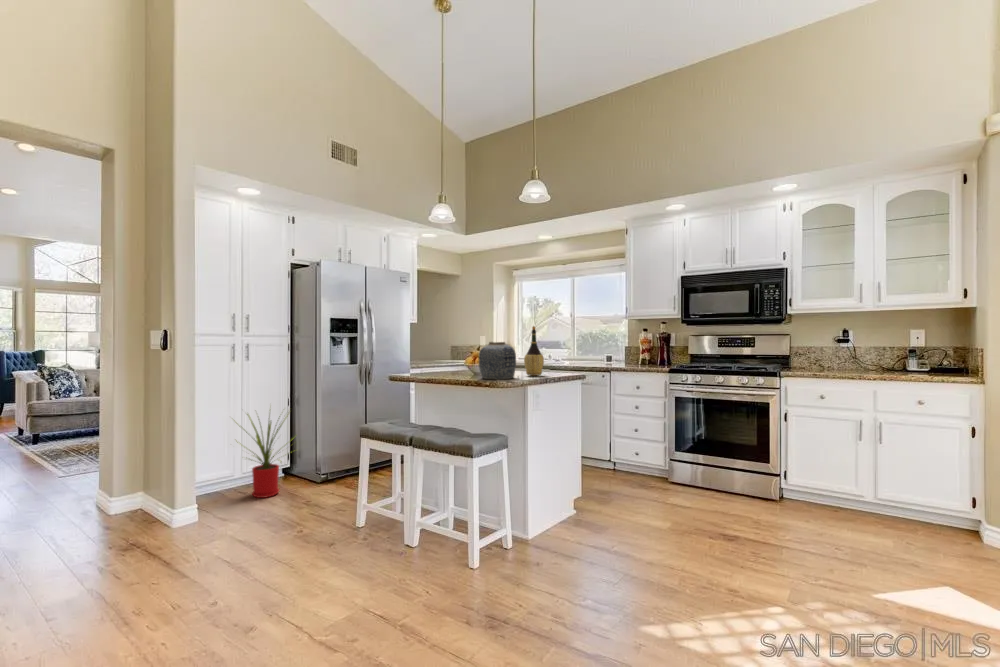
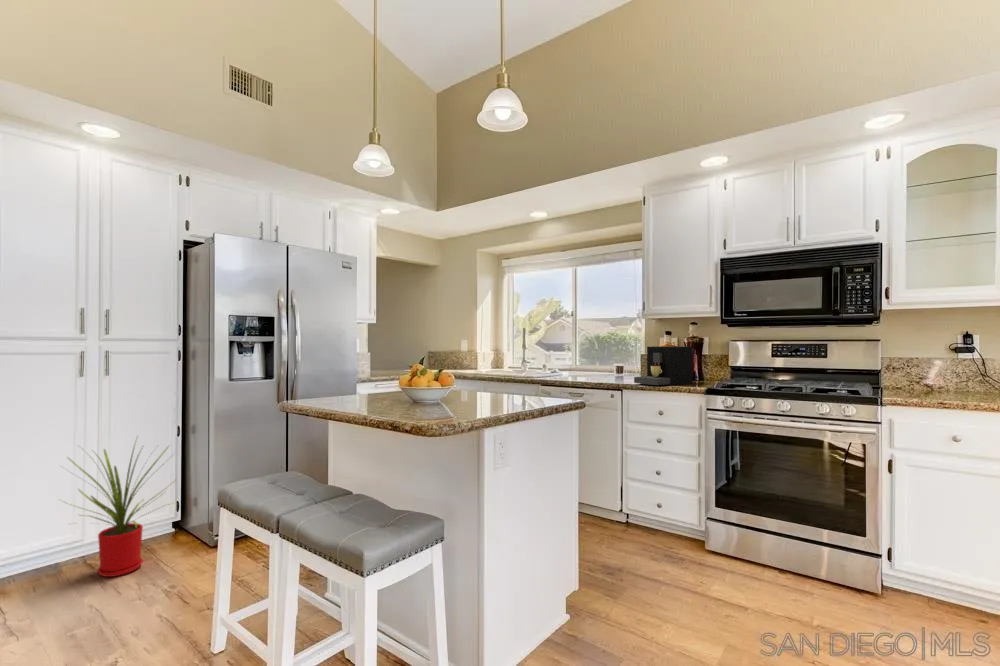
wine bottle: present [524,327,544,376] -> none [482,326,515,408]
coffee maker: none [619,340,662,368] -> present [634,346,692,385]
vase: present [478,342,516,379] -> none [399,351,464,418]

